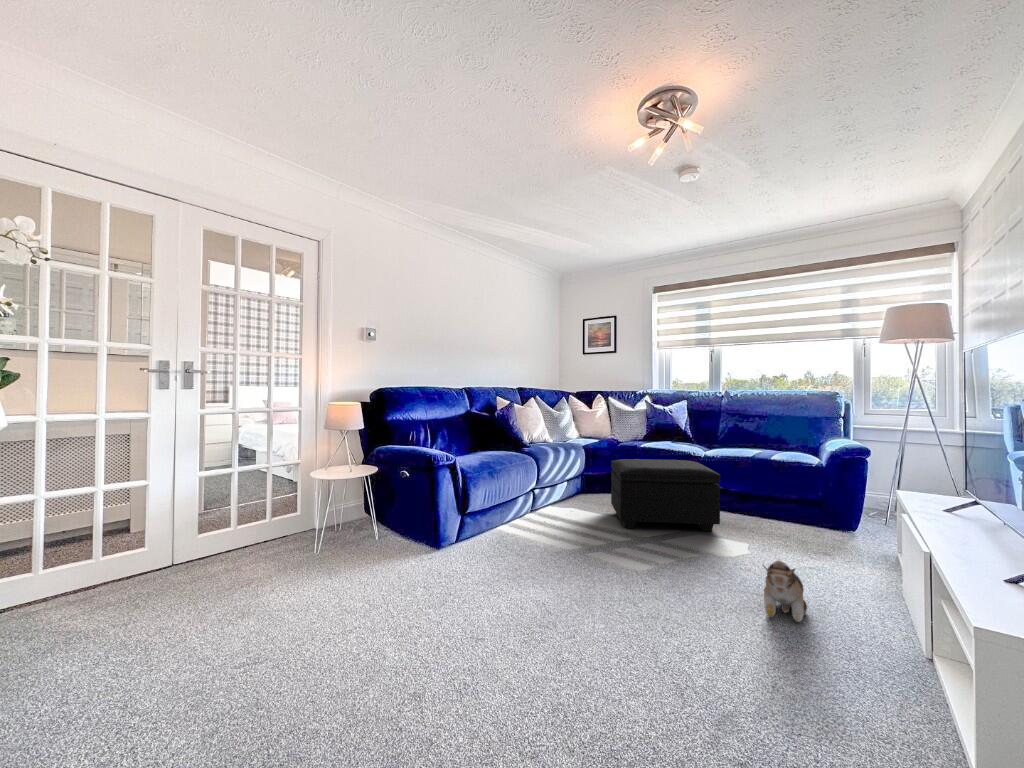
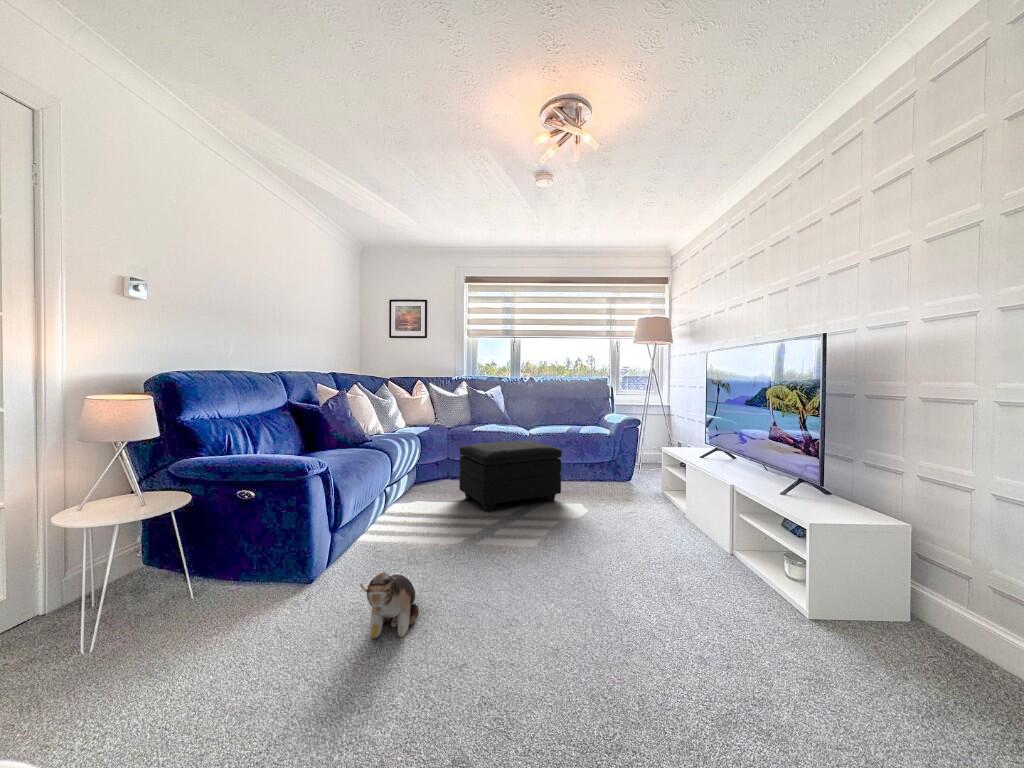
plush toy: present [763,561,807,622] -> present [360,572,419,639]

